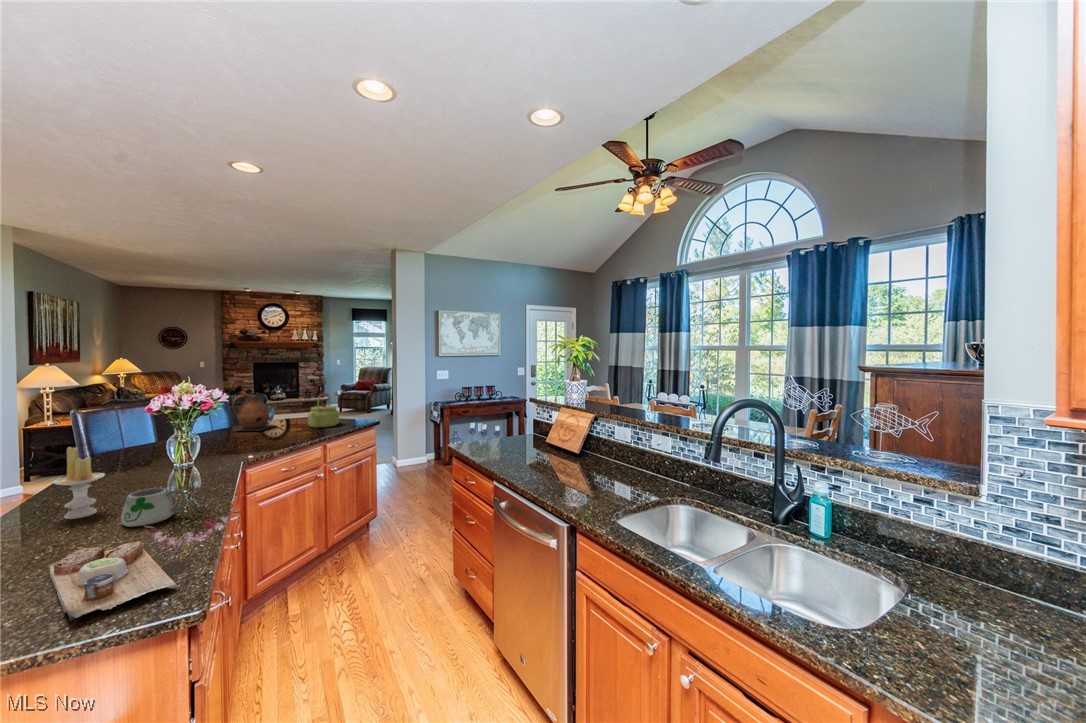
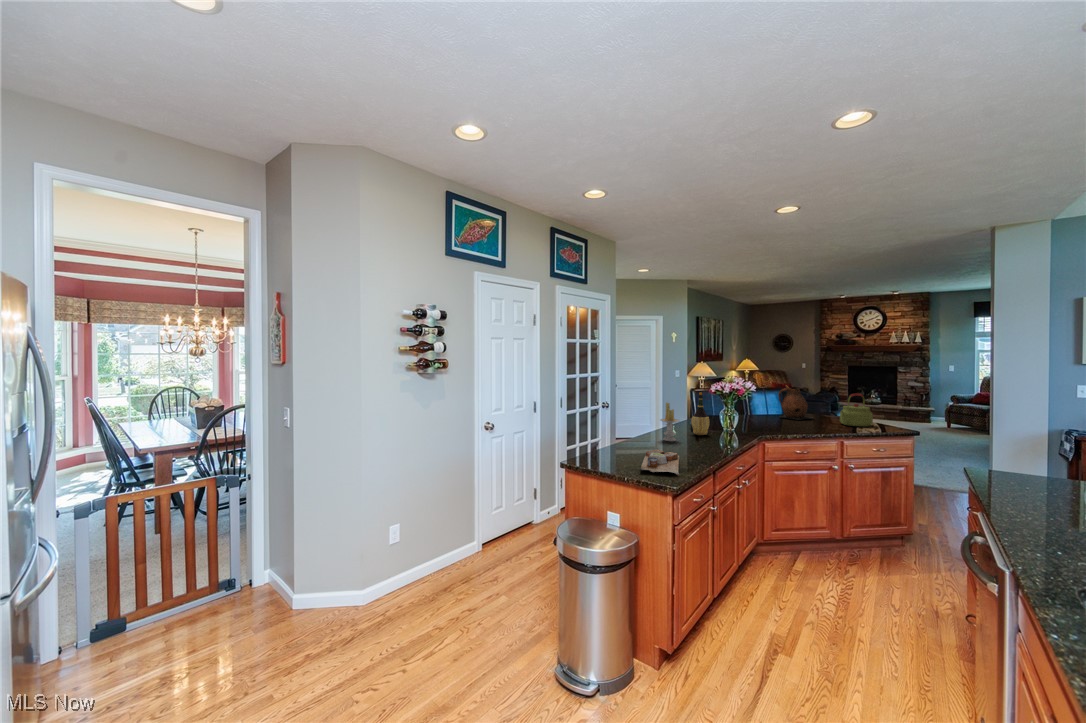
wine bottle: none [119,418,157,488] -> present [691,392,710,435]
mug: present [121,488,186,528] -> none [680,432,708,453]

